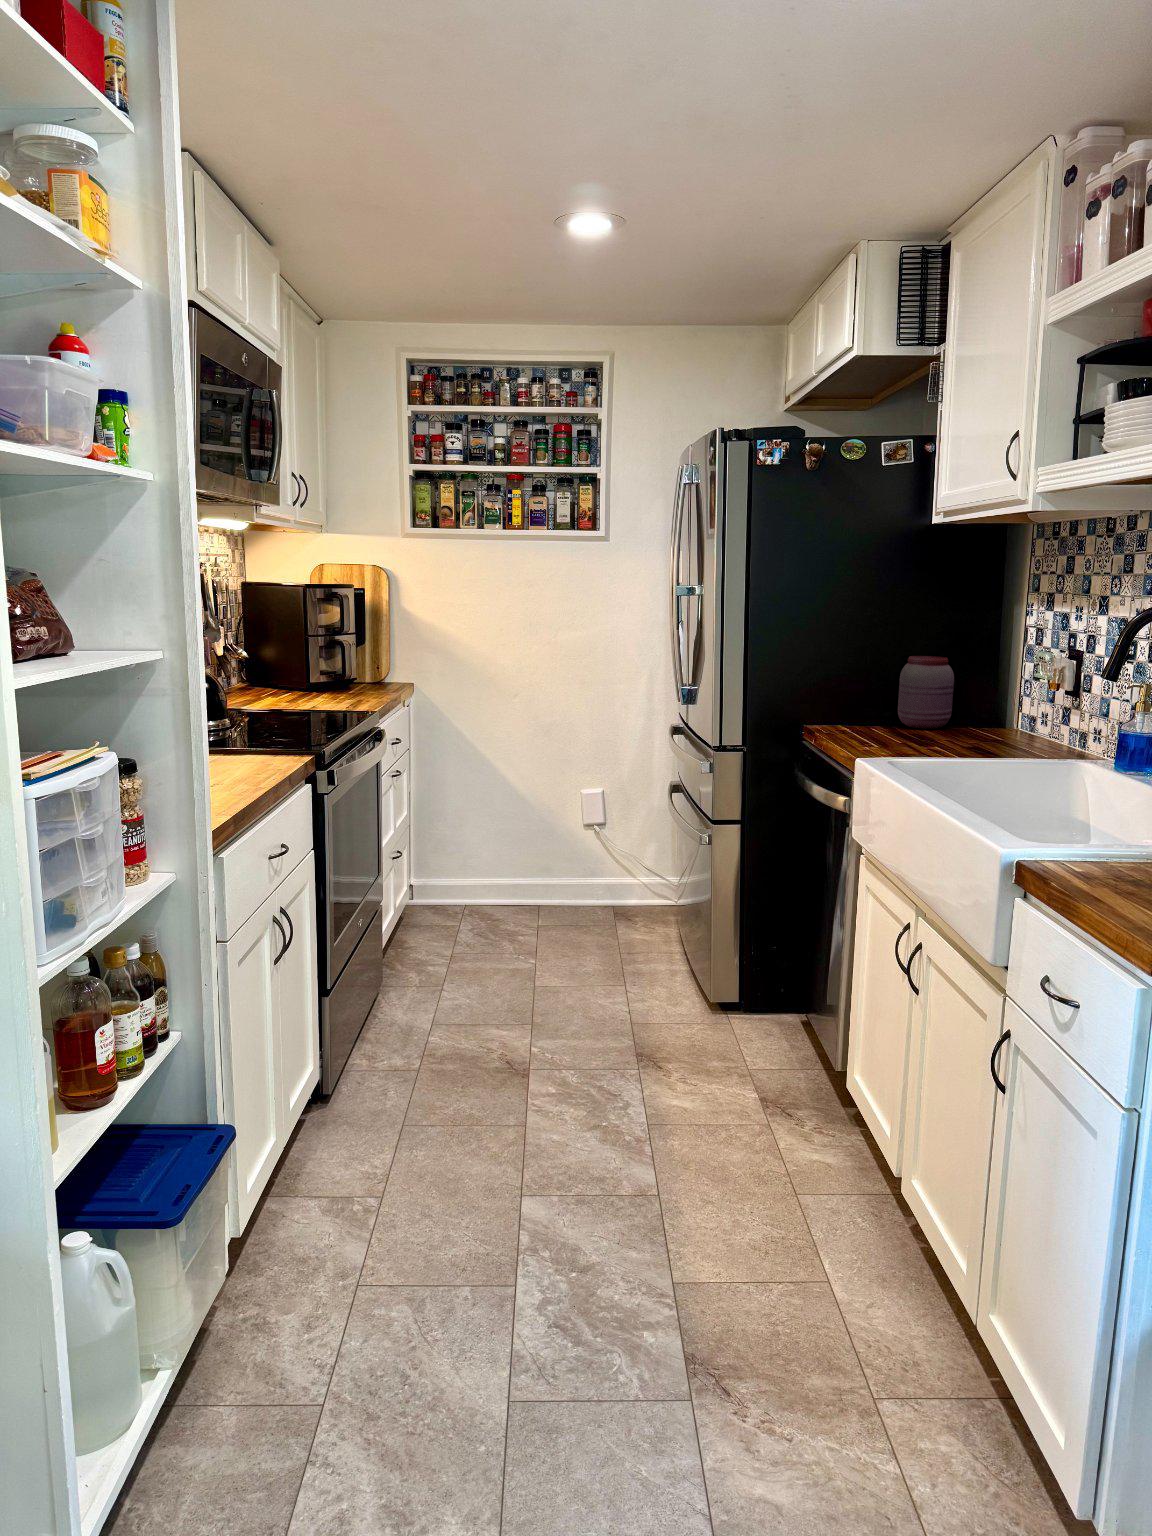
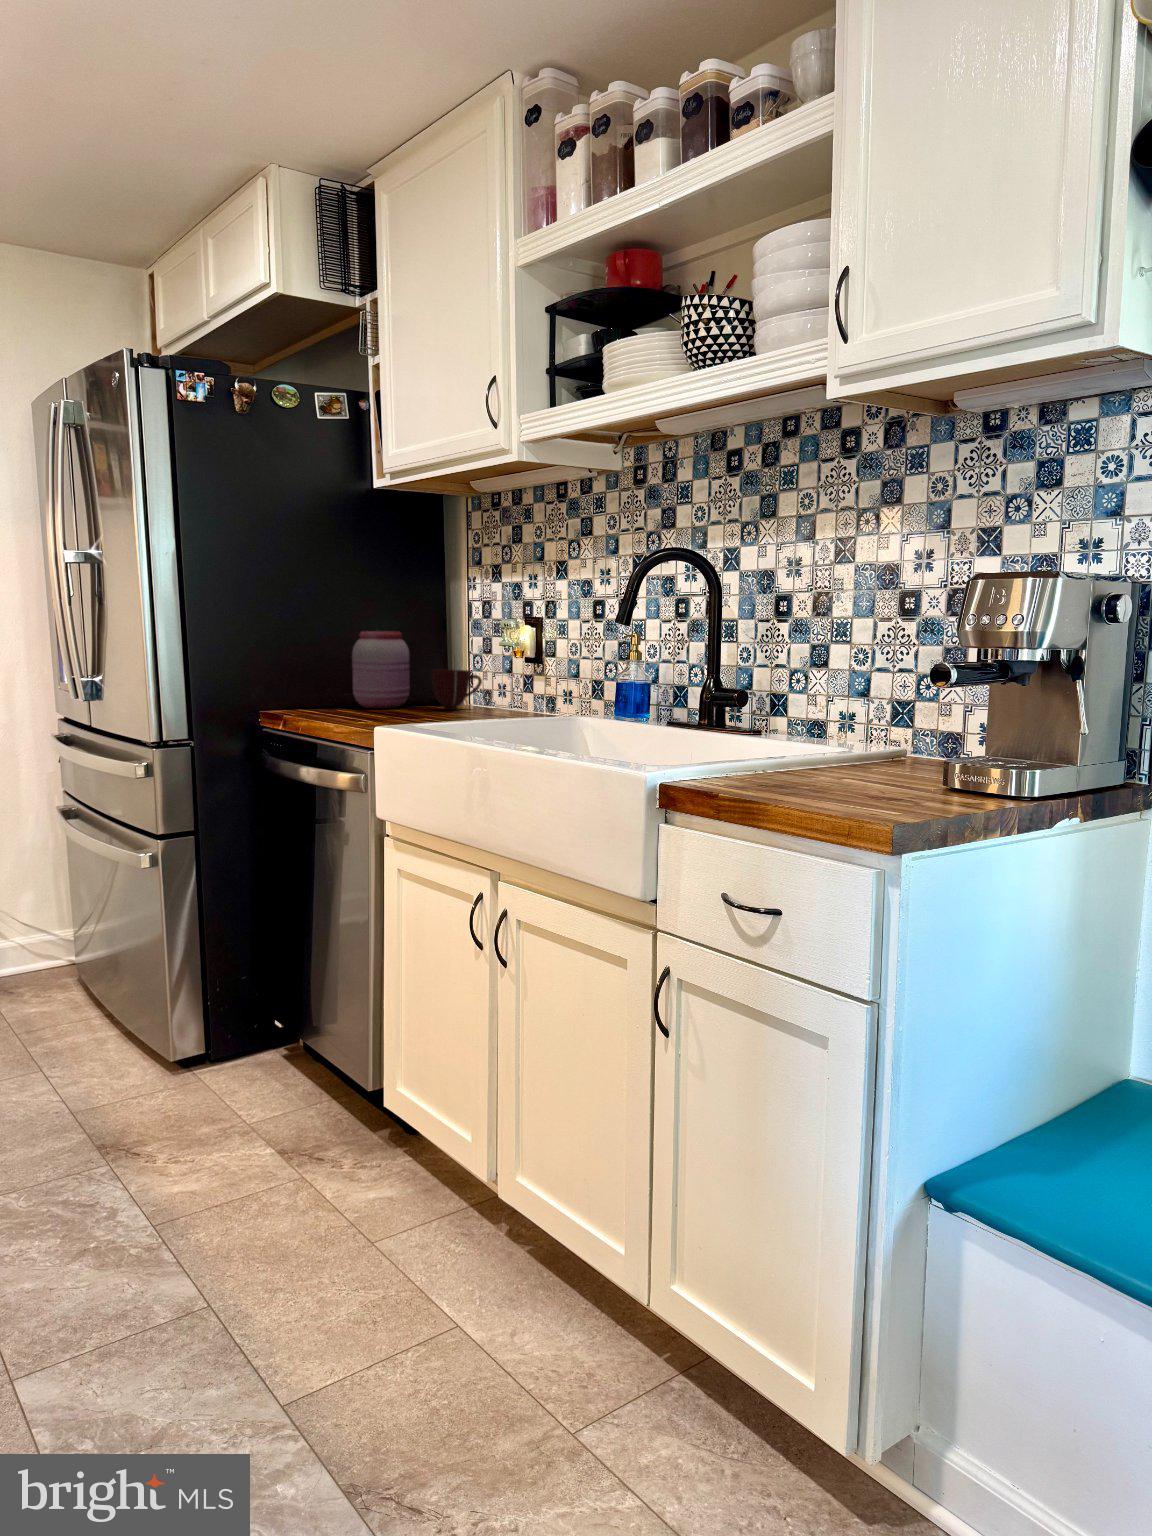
mug: none [966,697,1018,736] -> present [432,670,482,709]

